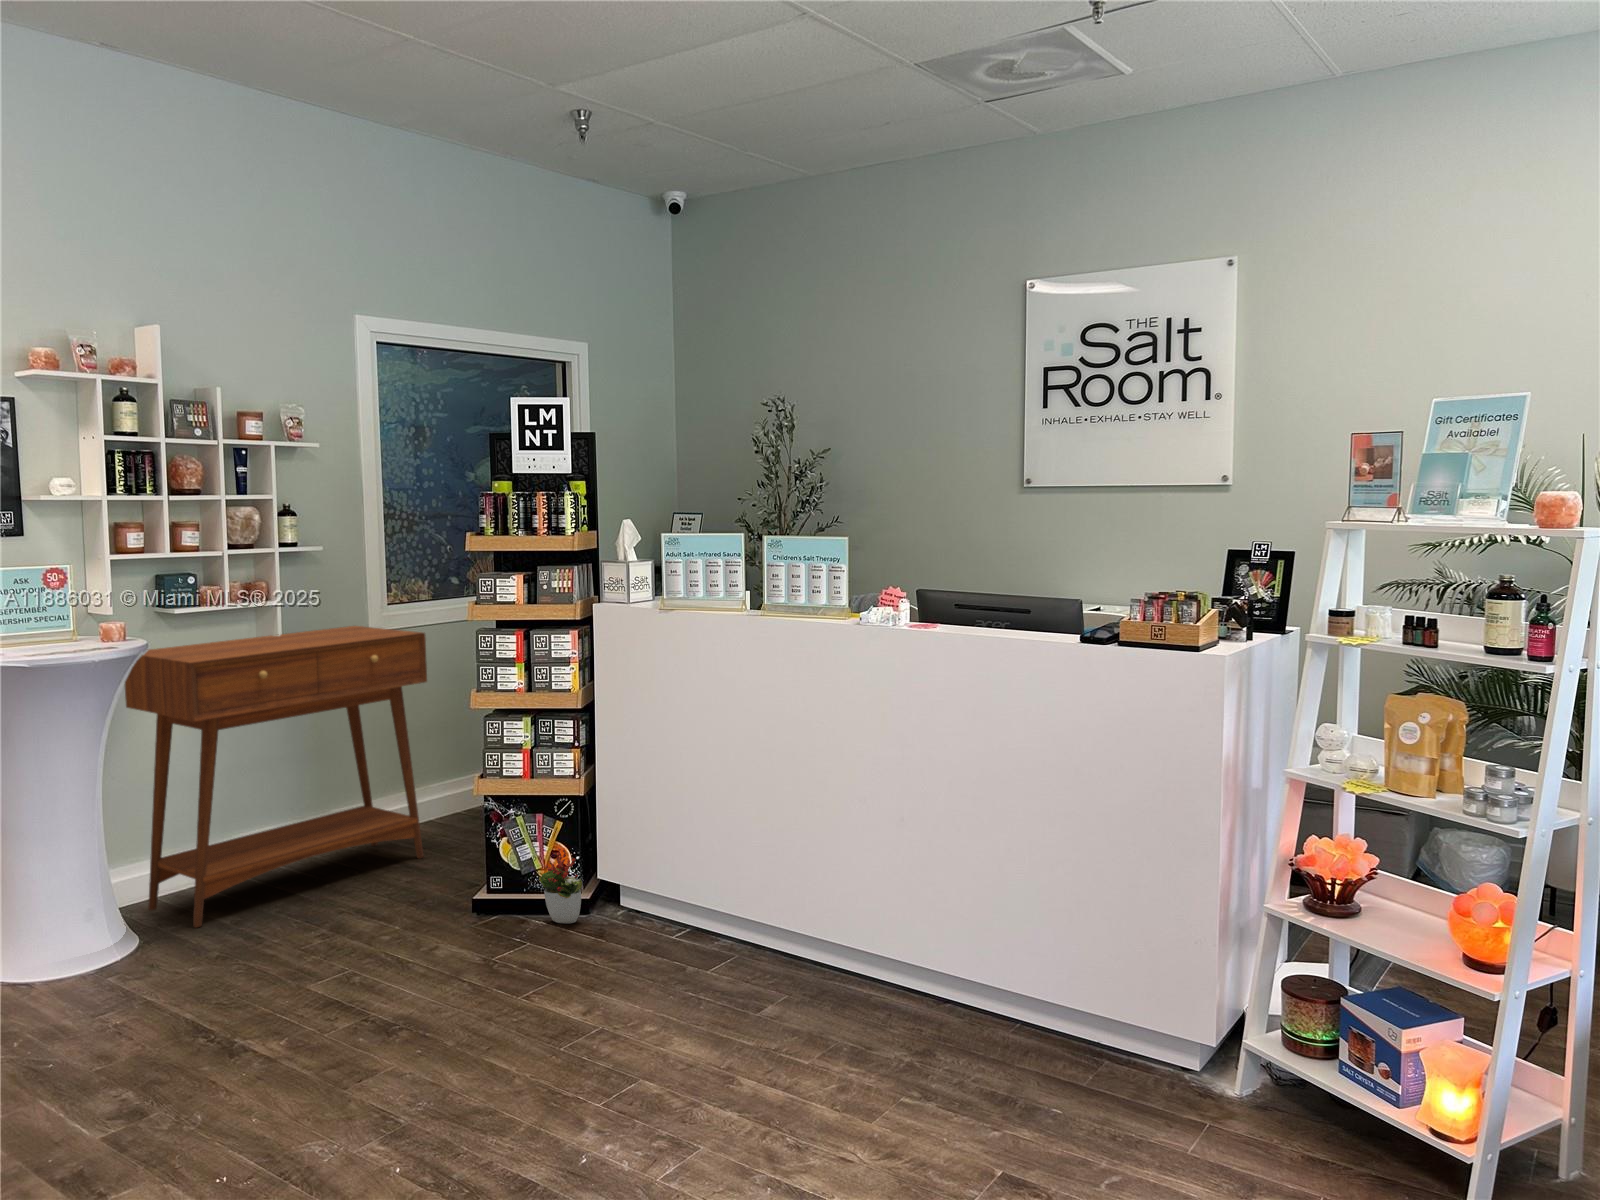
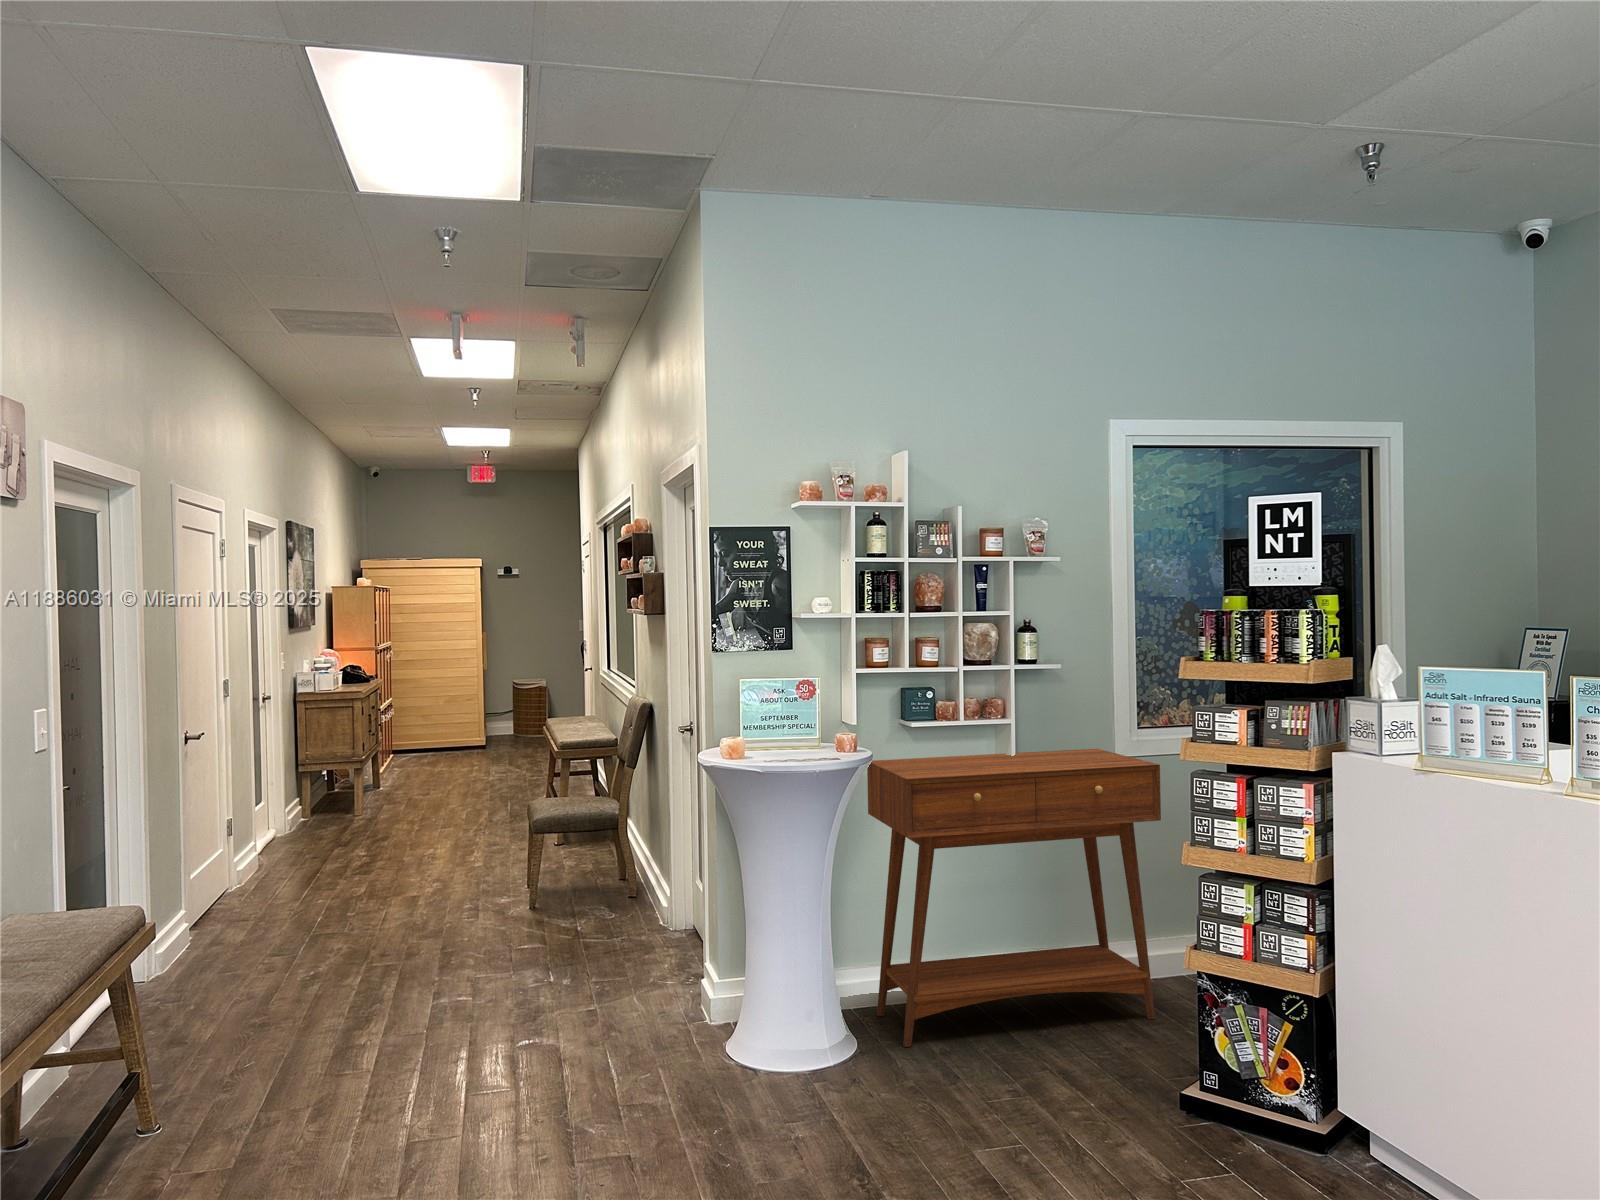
decorative plant: present [539,848,582,923] -> none [1257,1059,1312,1162]

